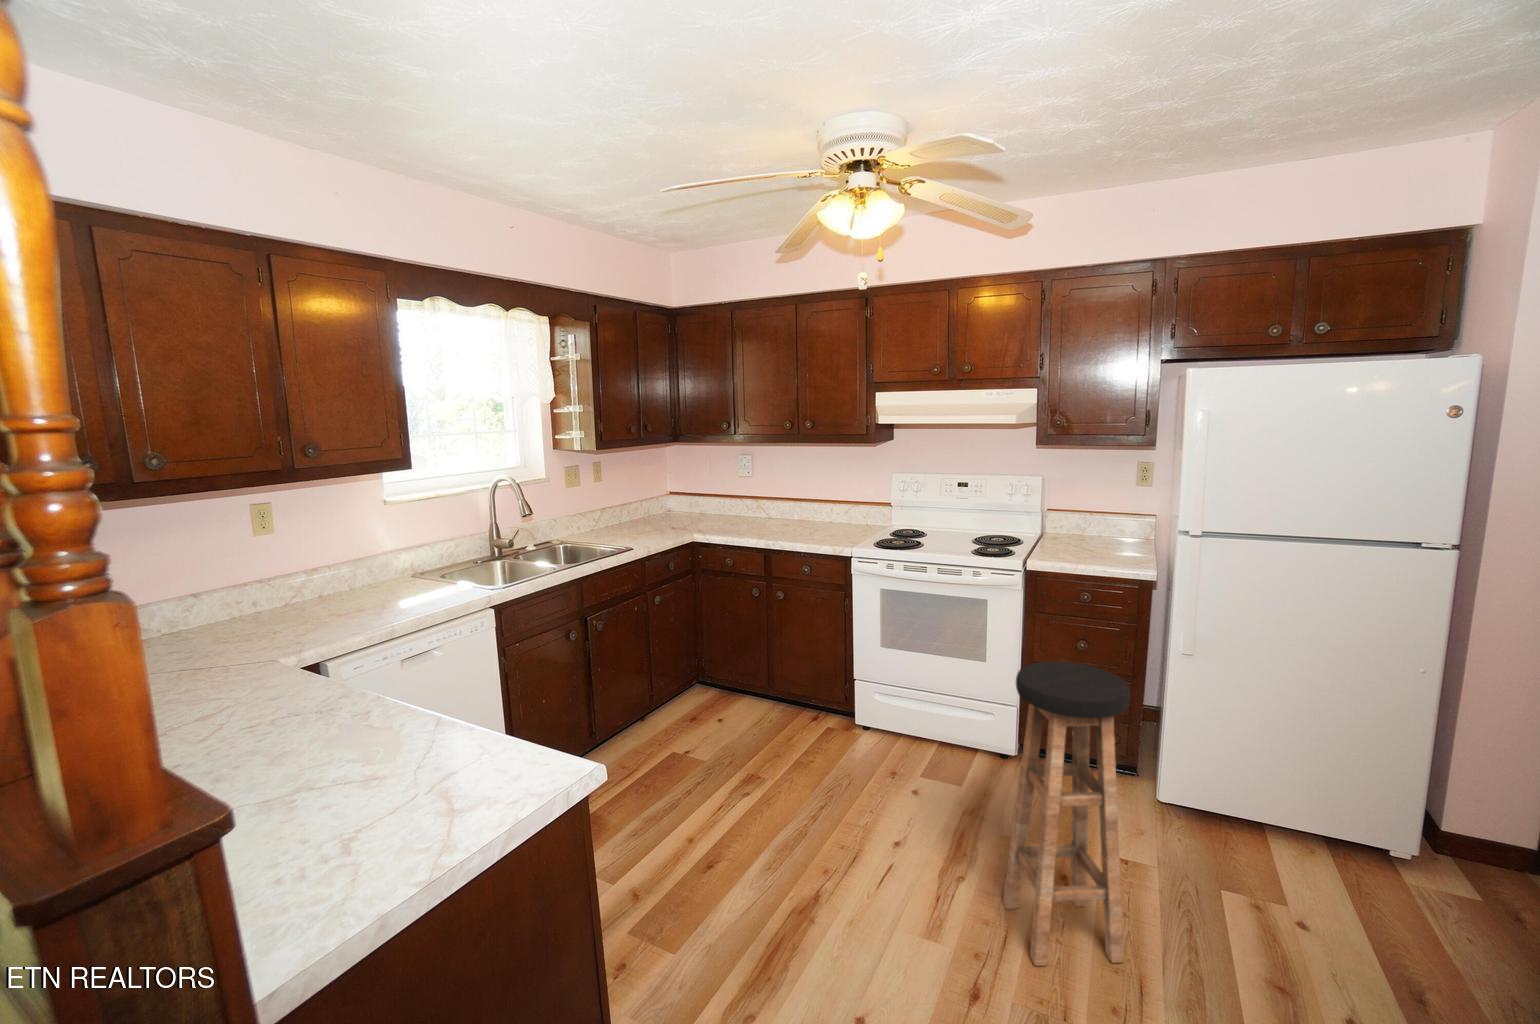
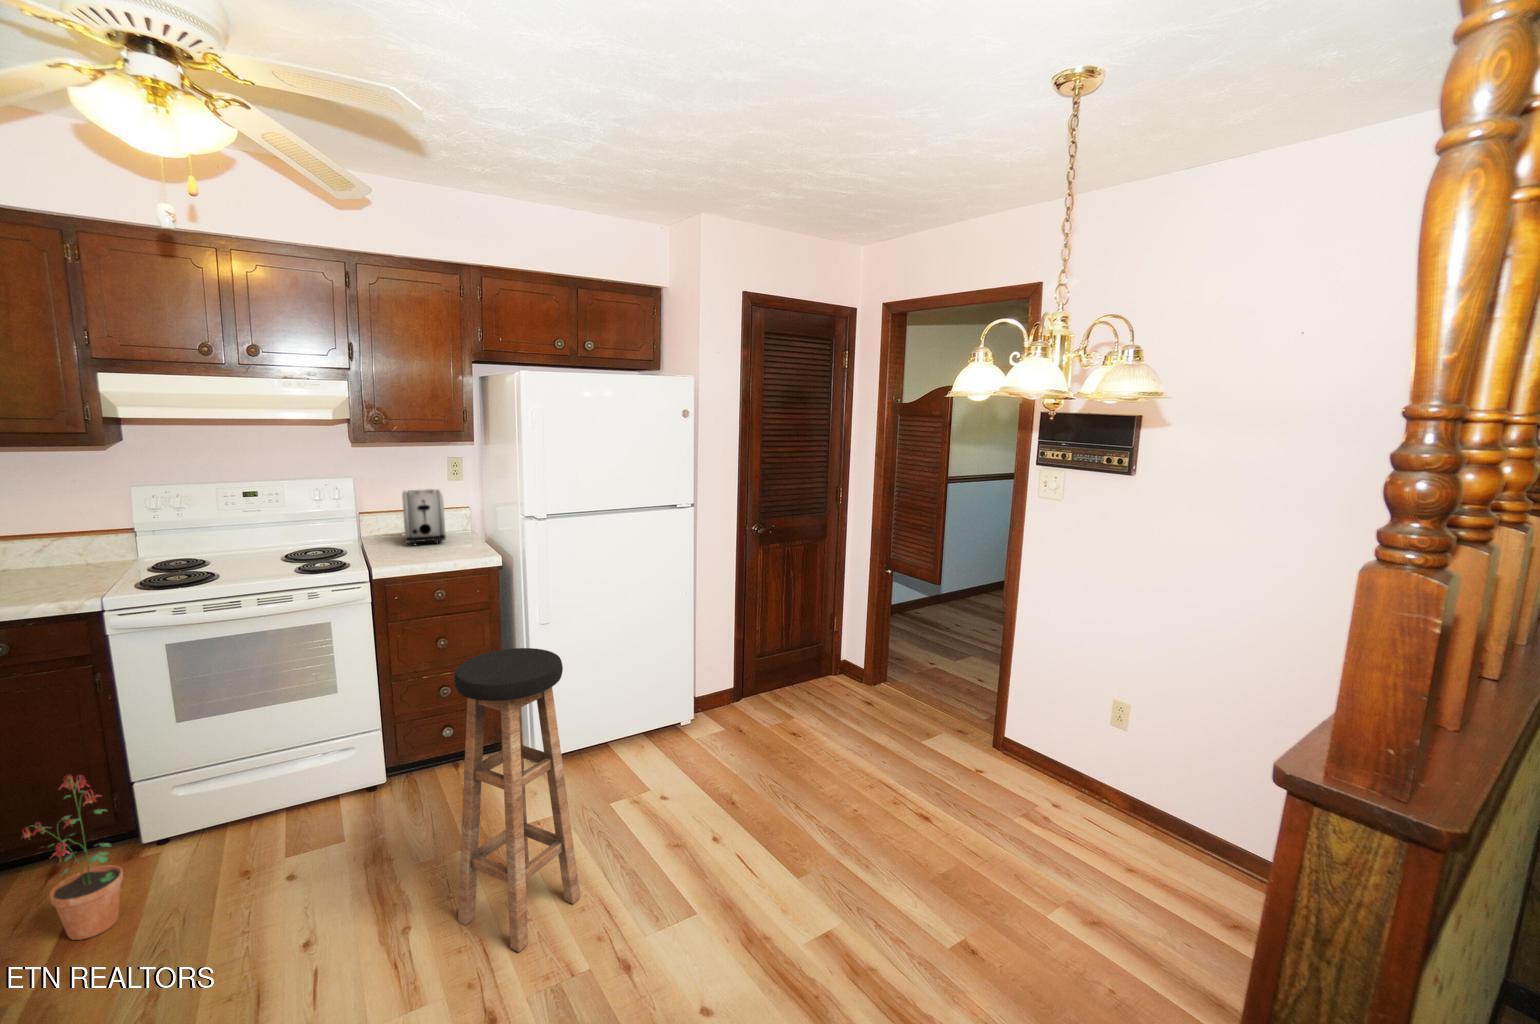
toaster: none [1069,494,1118,549] -> present [402,489,446,545]
potted plant: none [792,656,832,765] -> present [22,775,123,940]

